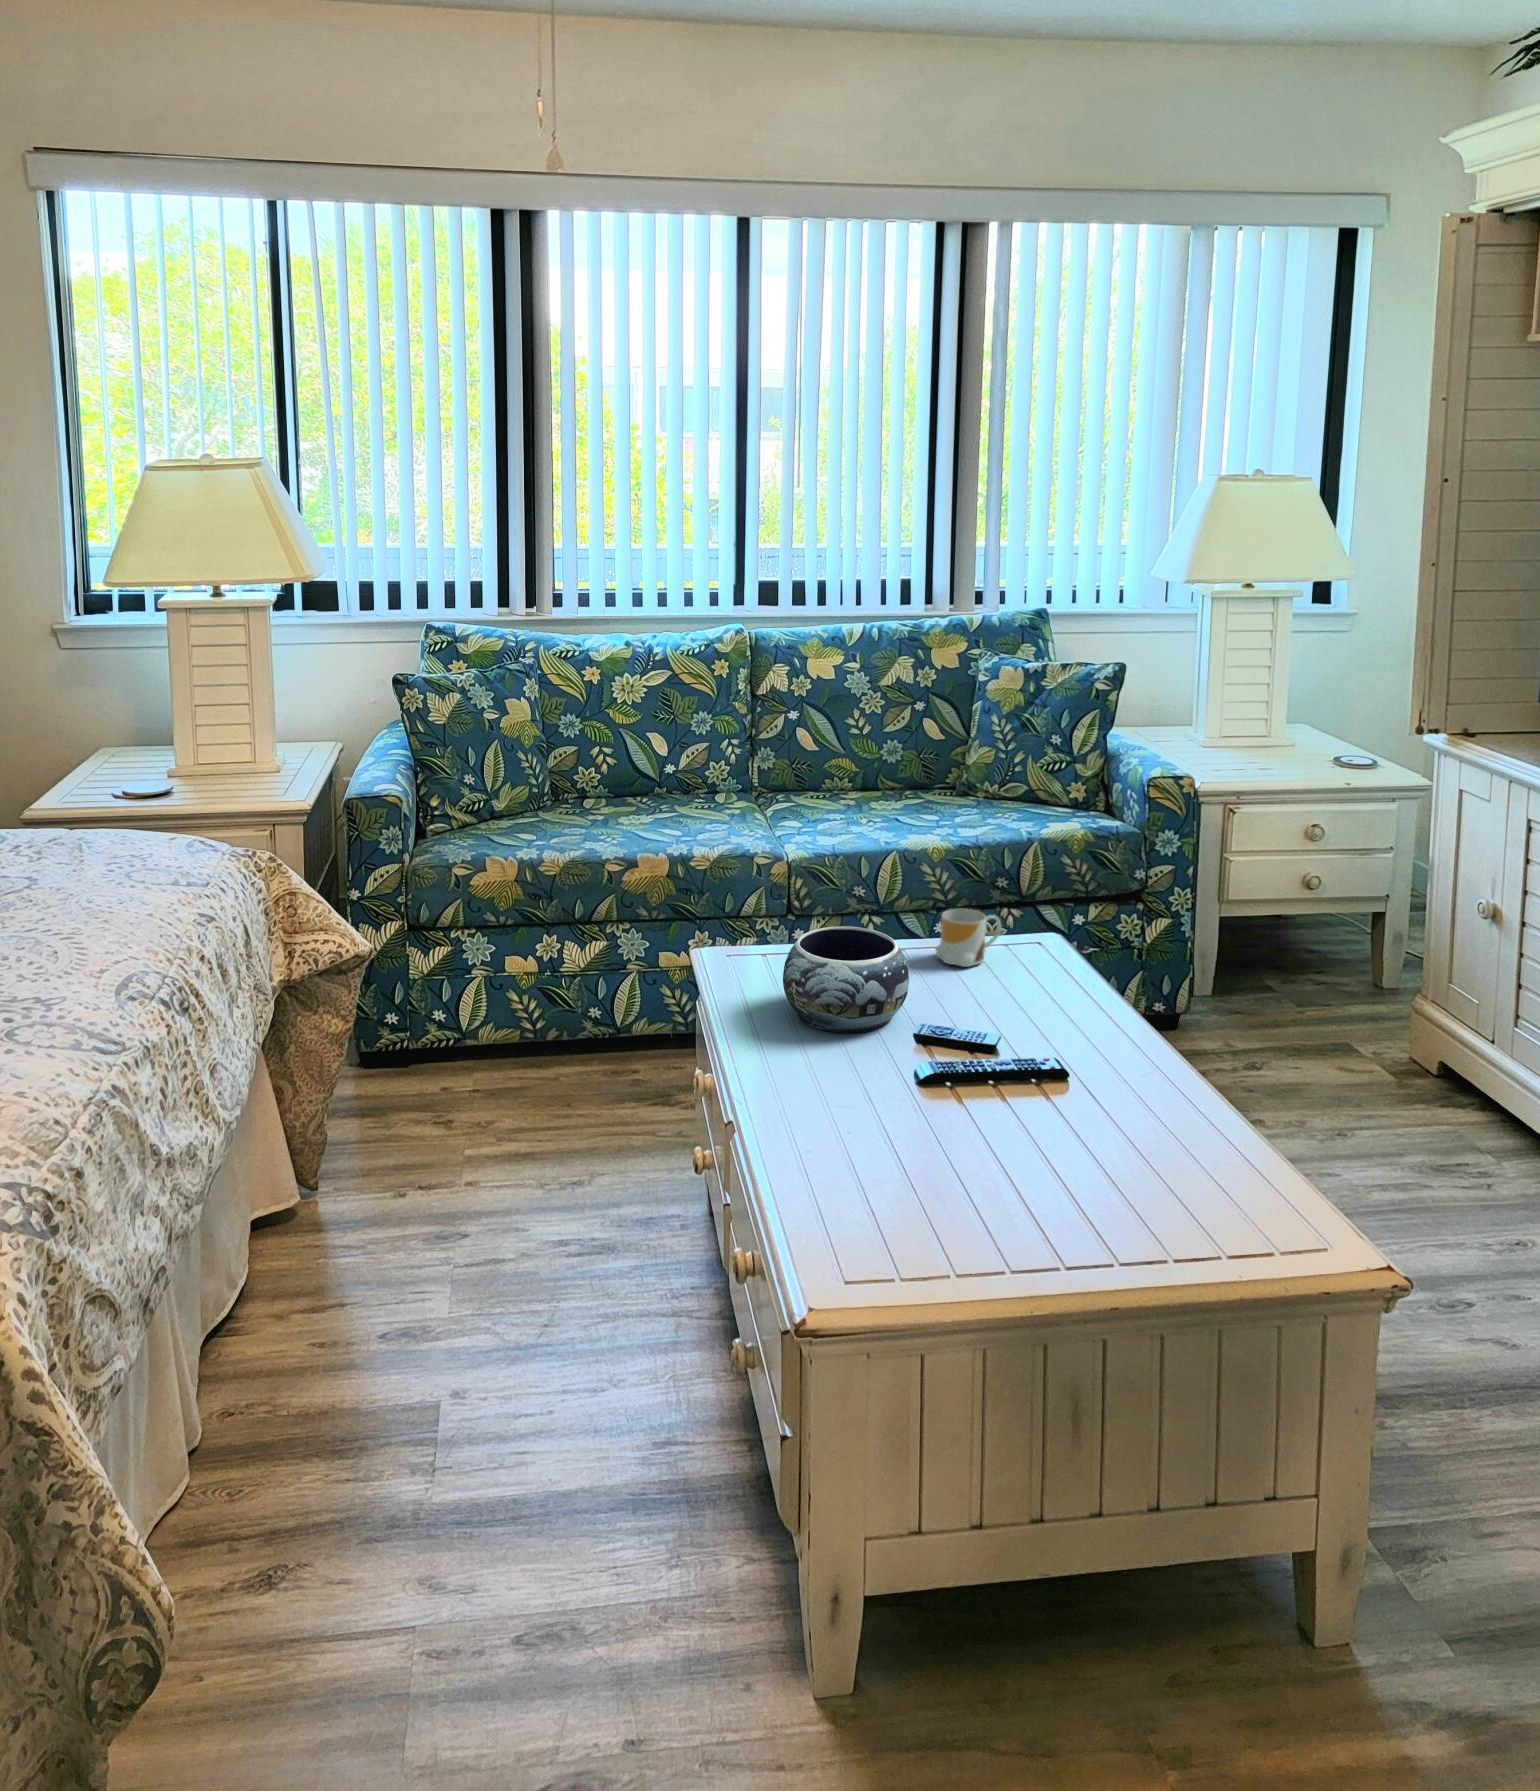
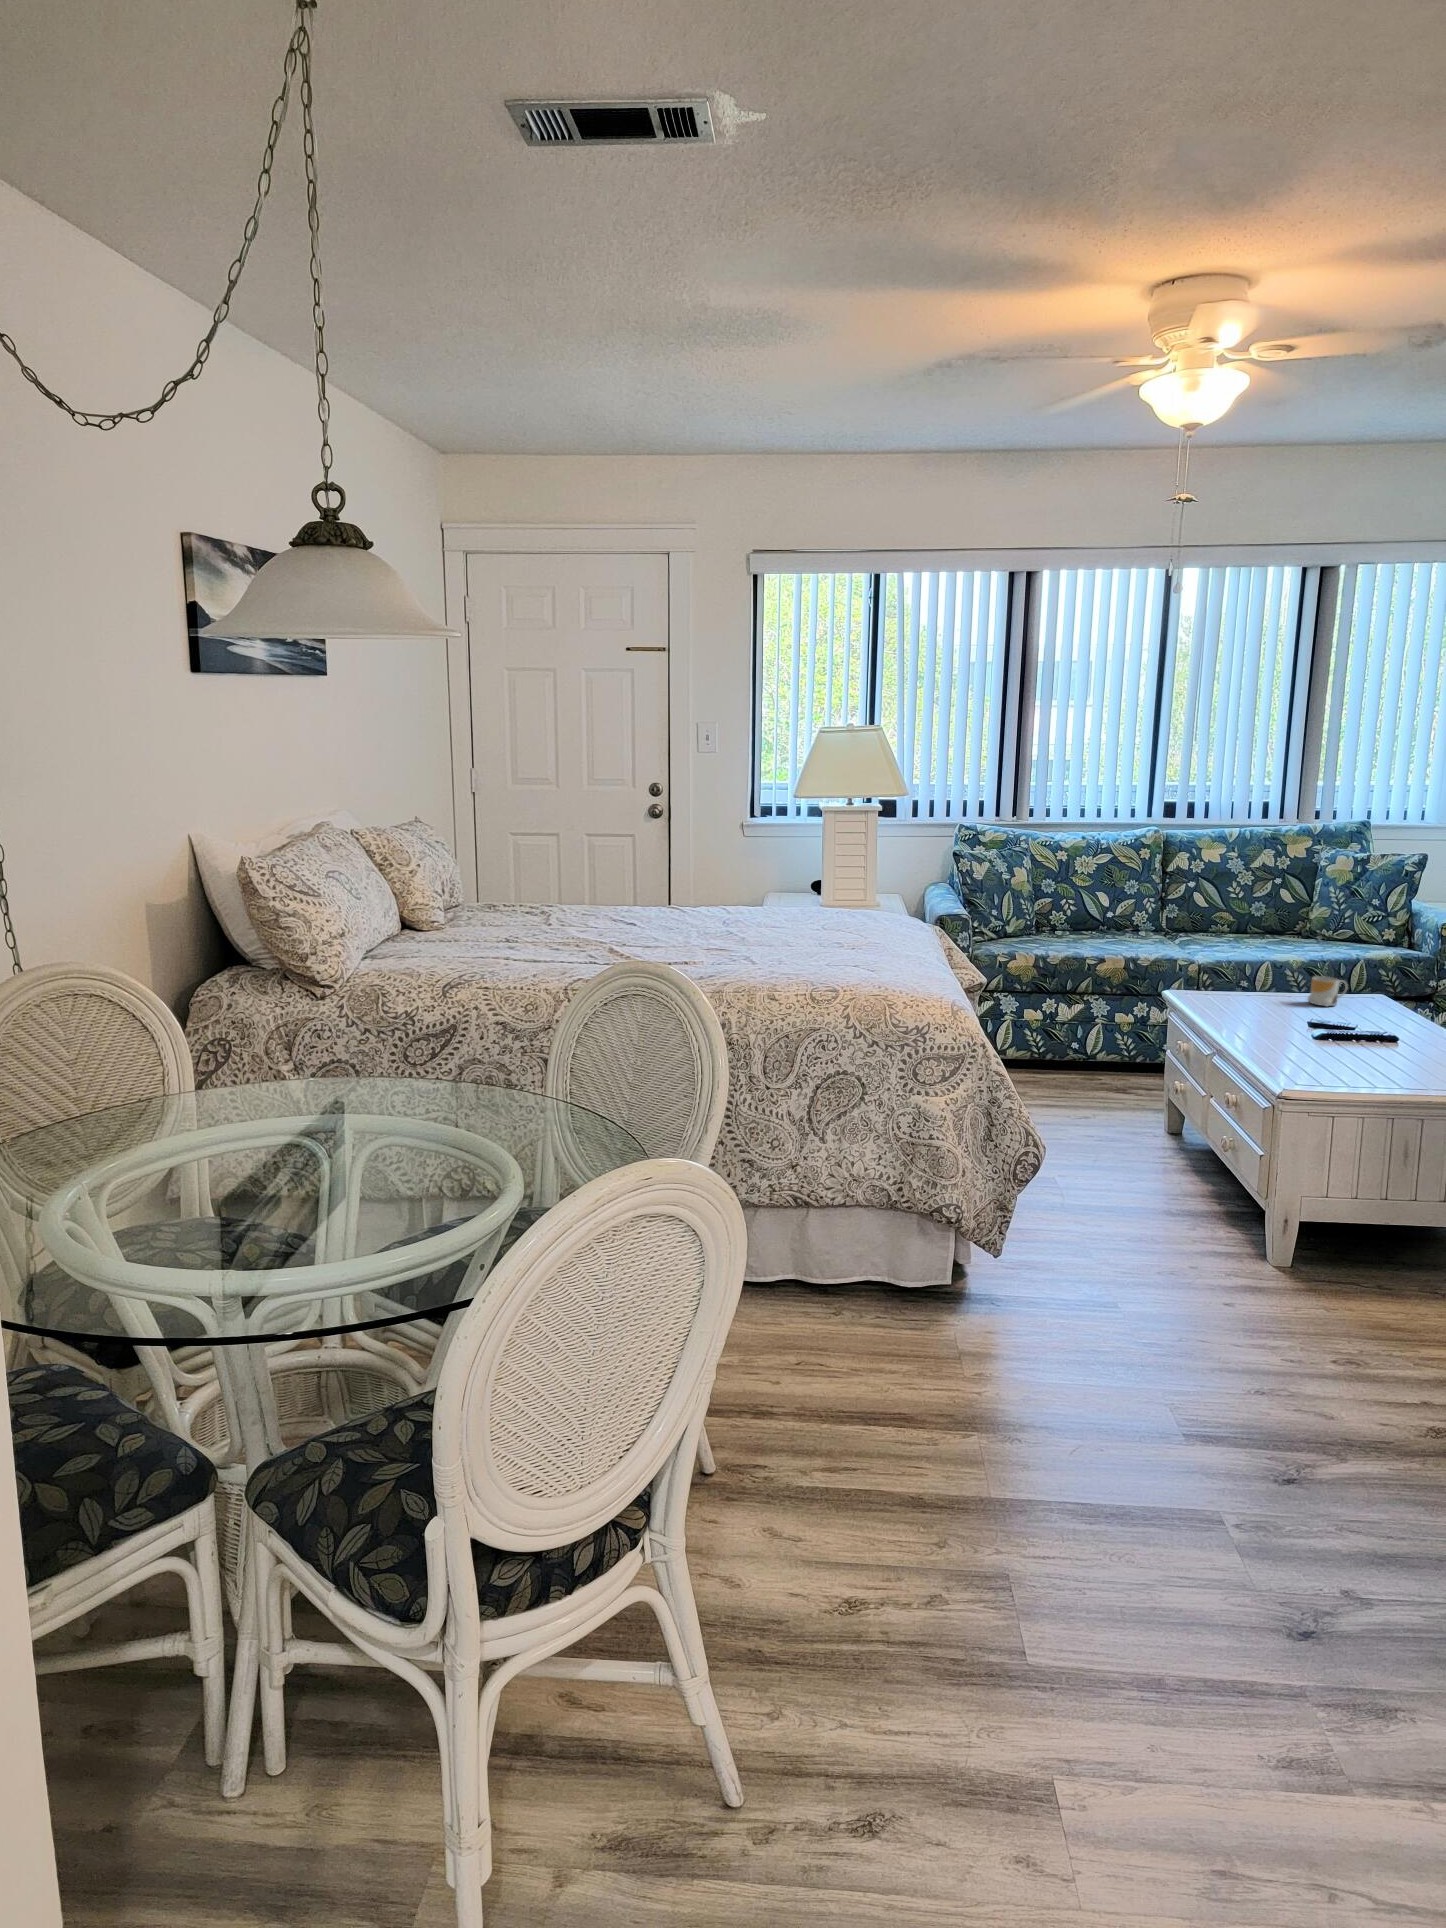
decorative bowl: present [783,927,909,1033] -> none [1228,974,1299,1023]

